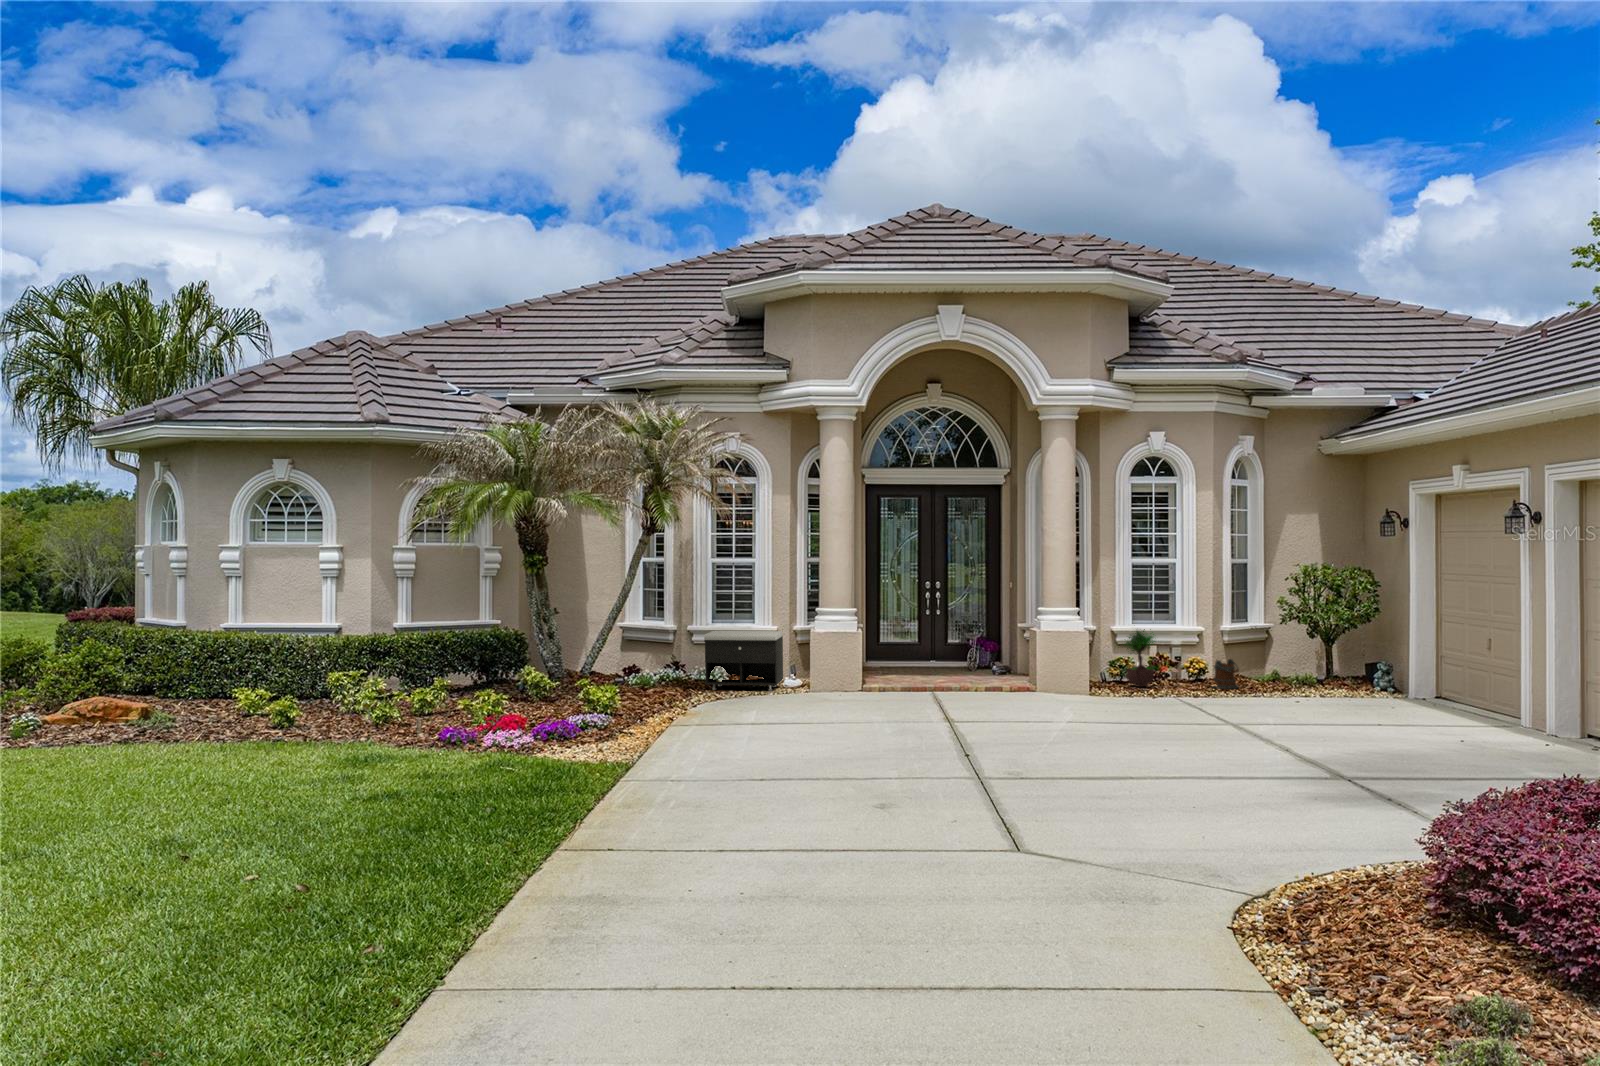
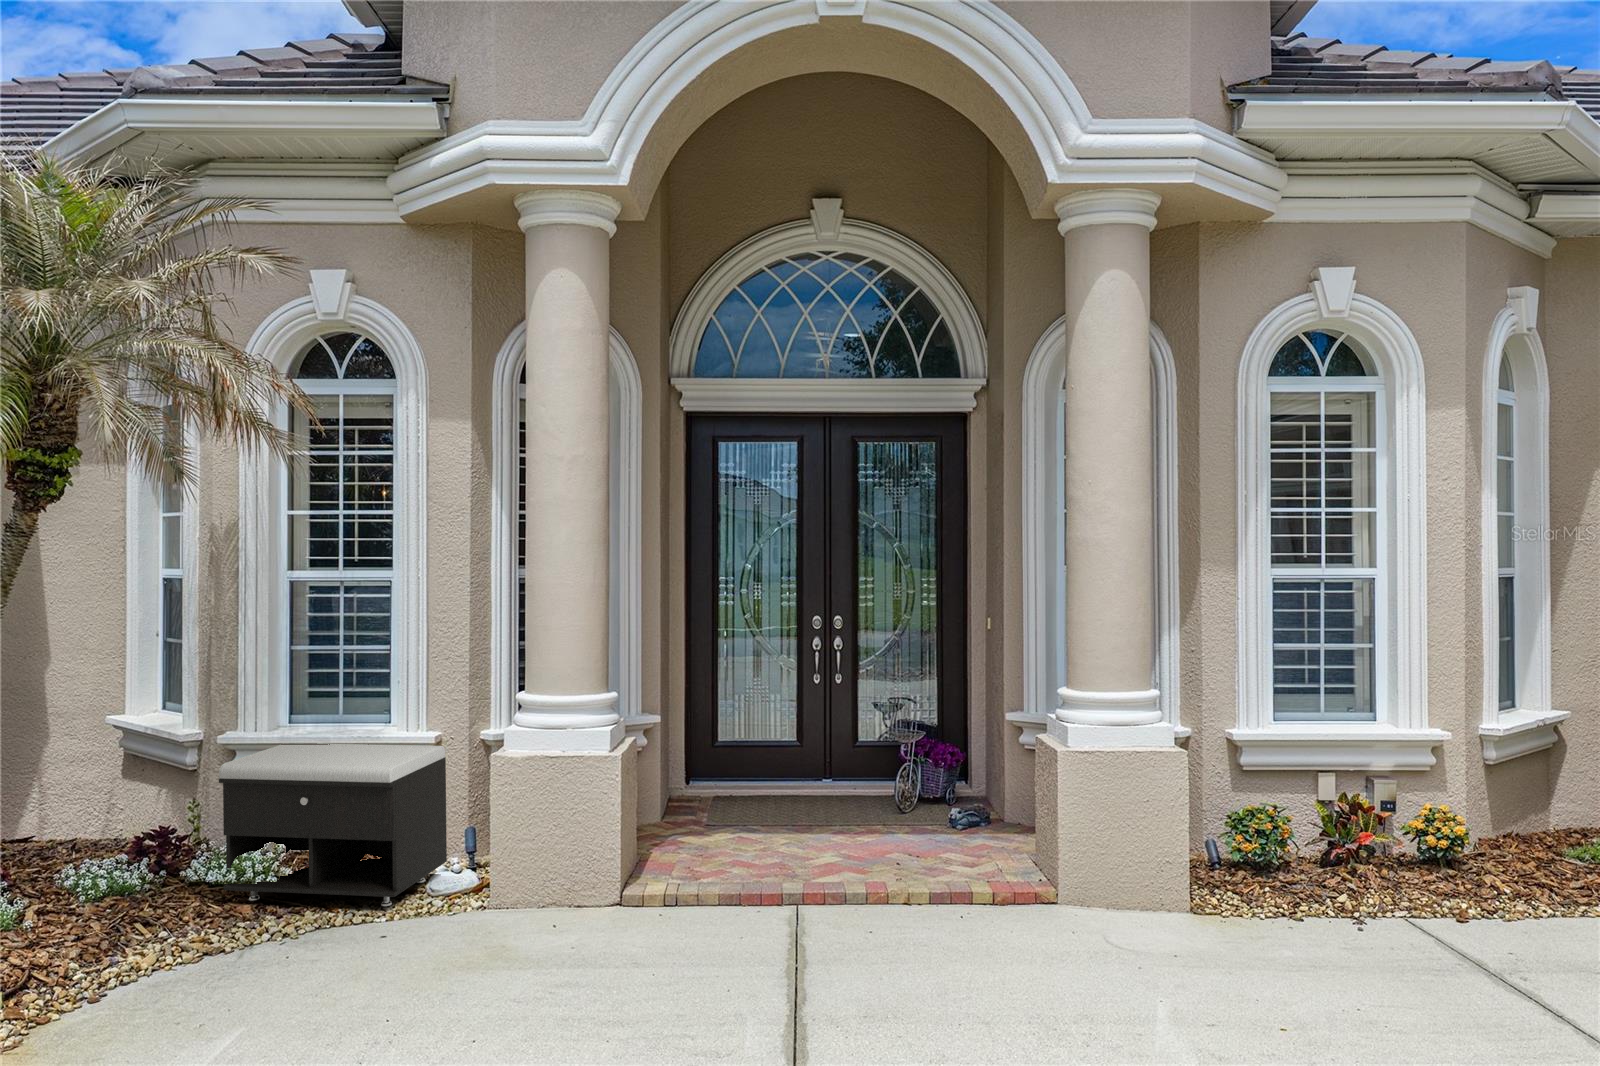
potted tree: present [1124,629,1155,687] -> none [1256,729,1354,879]
bucket: present [1212,659,1239,689] -> none [1469,808,1551,890]

